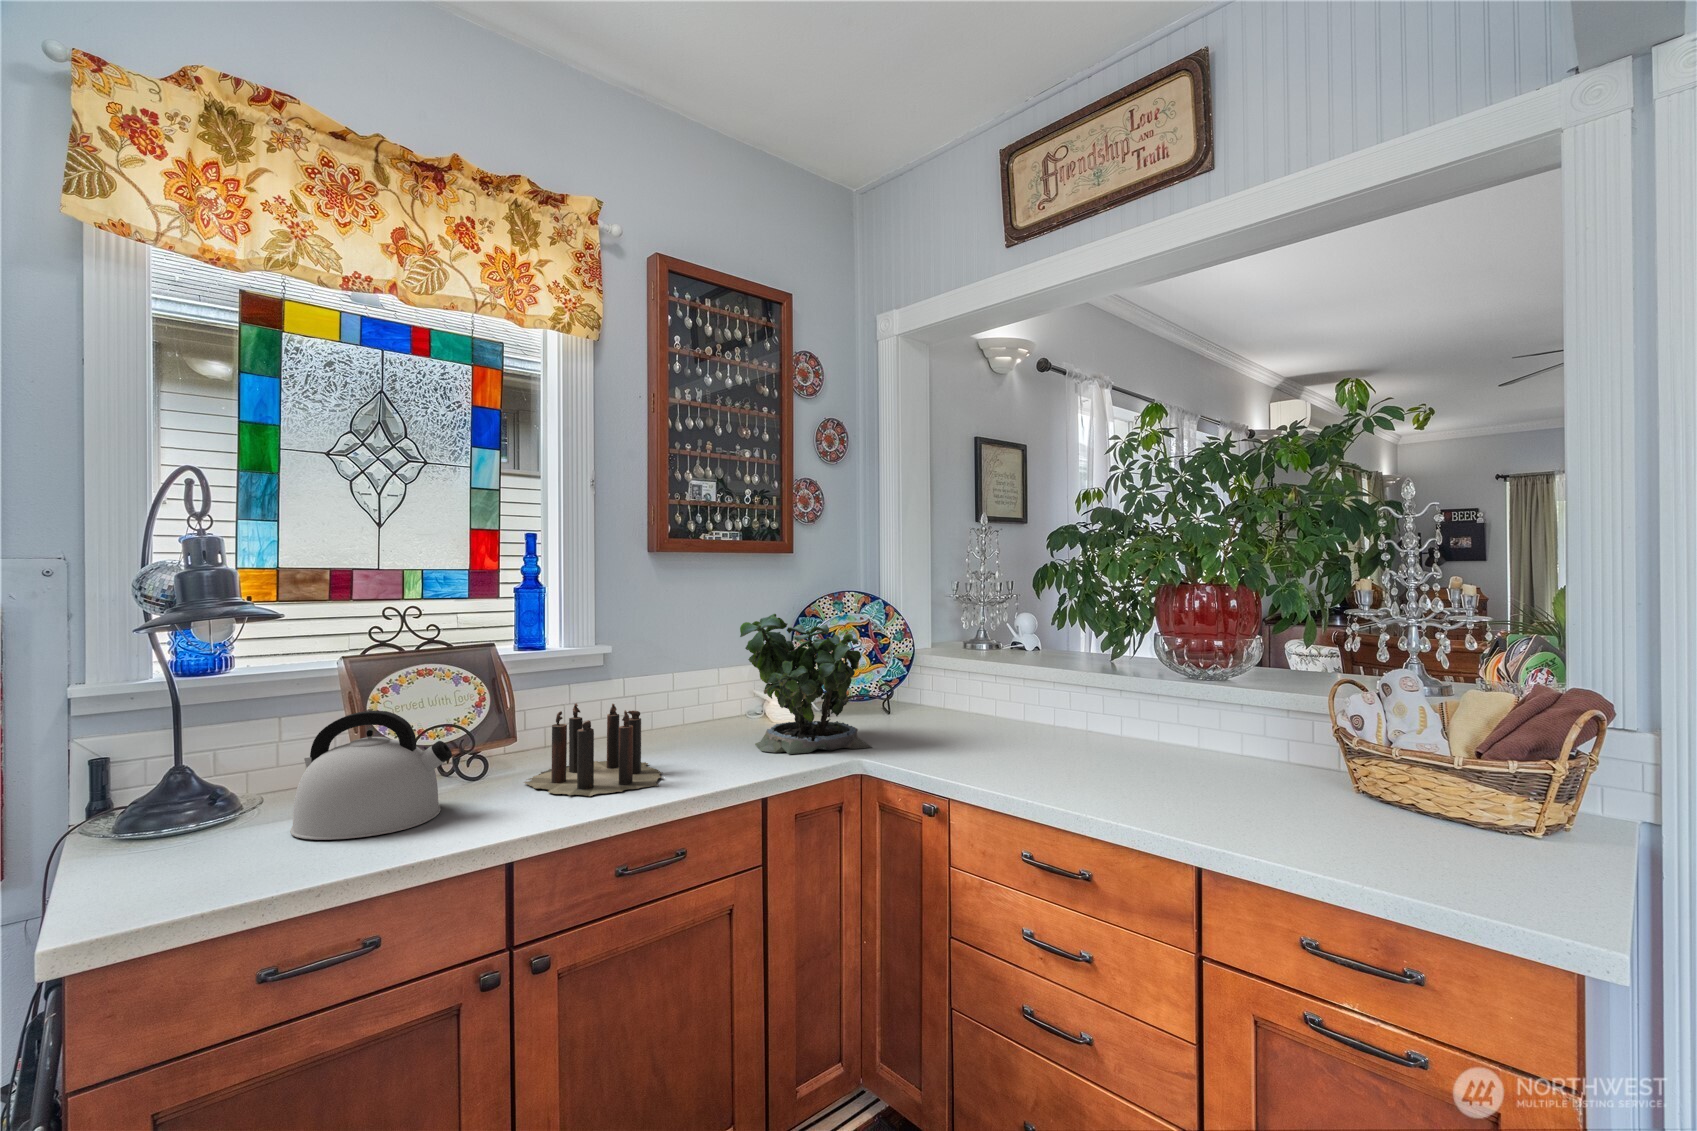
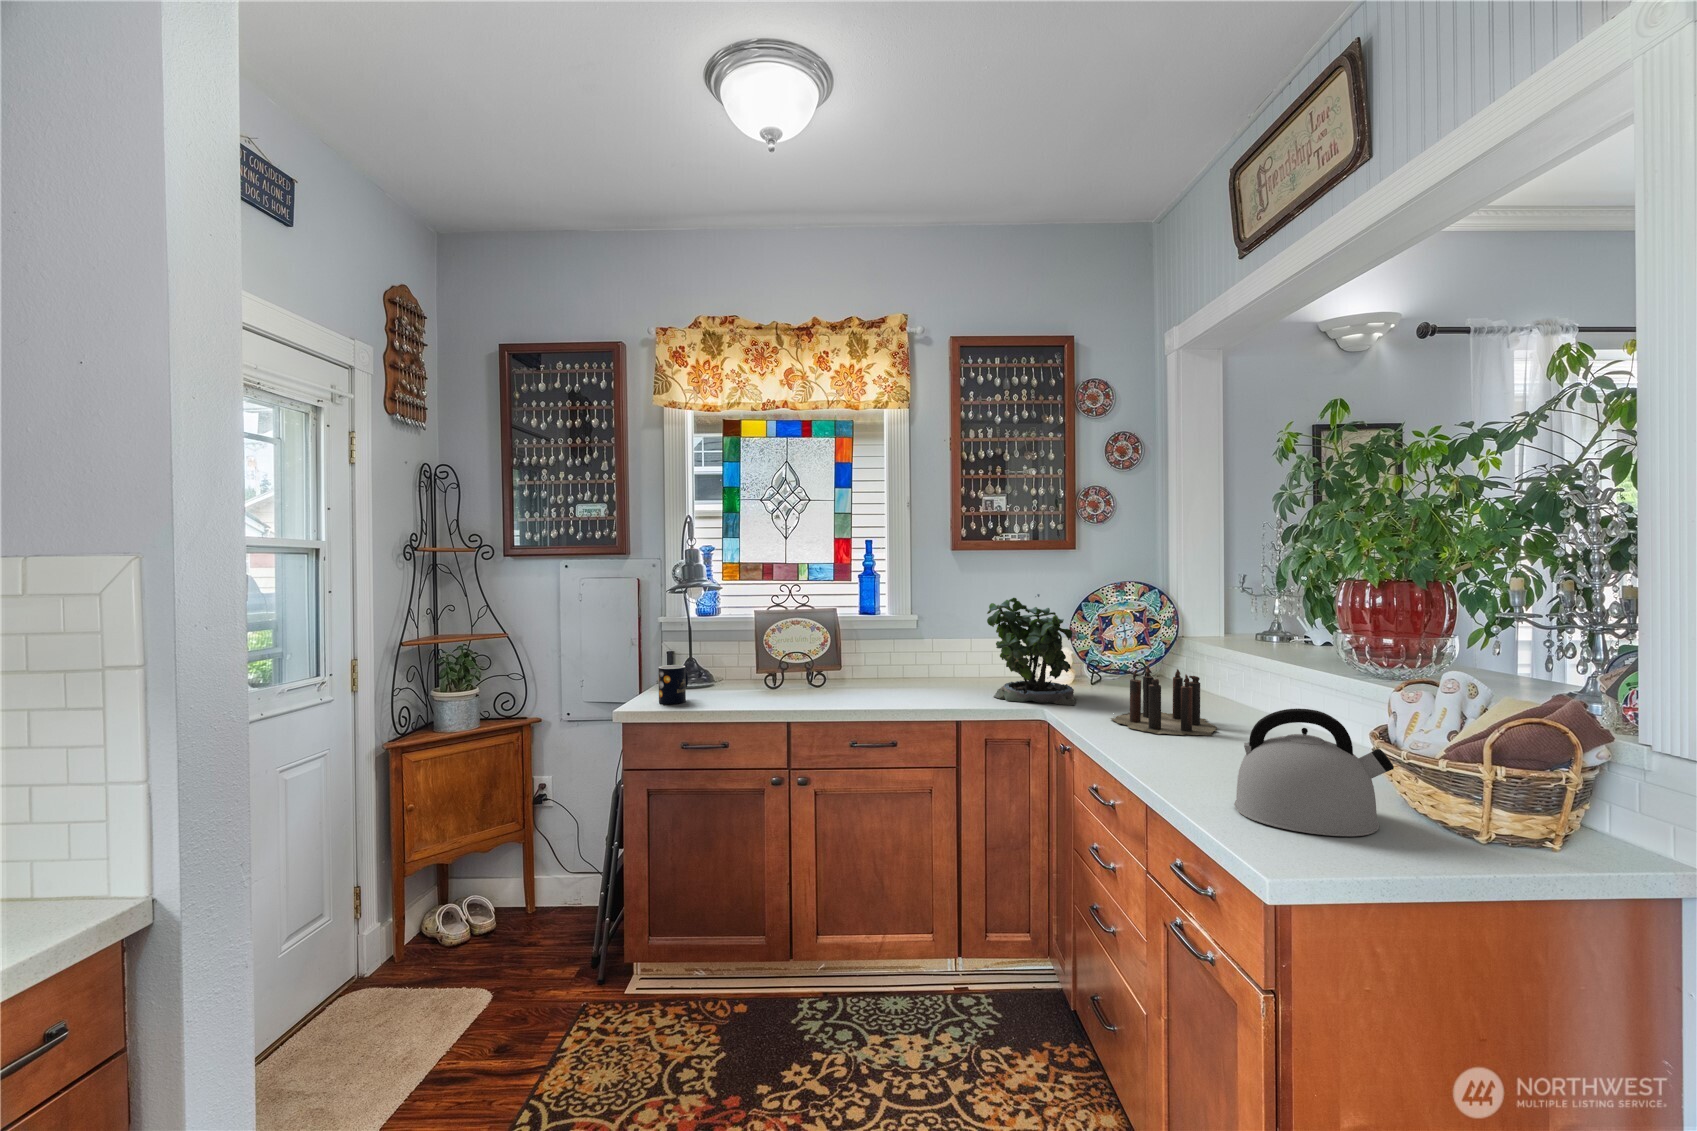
candle: present [524,703,661,796] -> present [1111,666,1217,736]
kettle: present [290,711,452,840] -> present [1234,709,1394,836]
mug: none [128,785,208,884] -> present [658,665,688,704]

